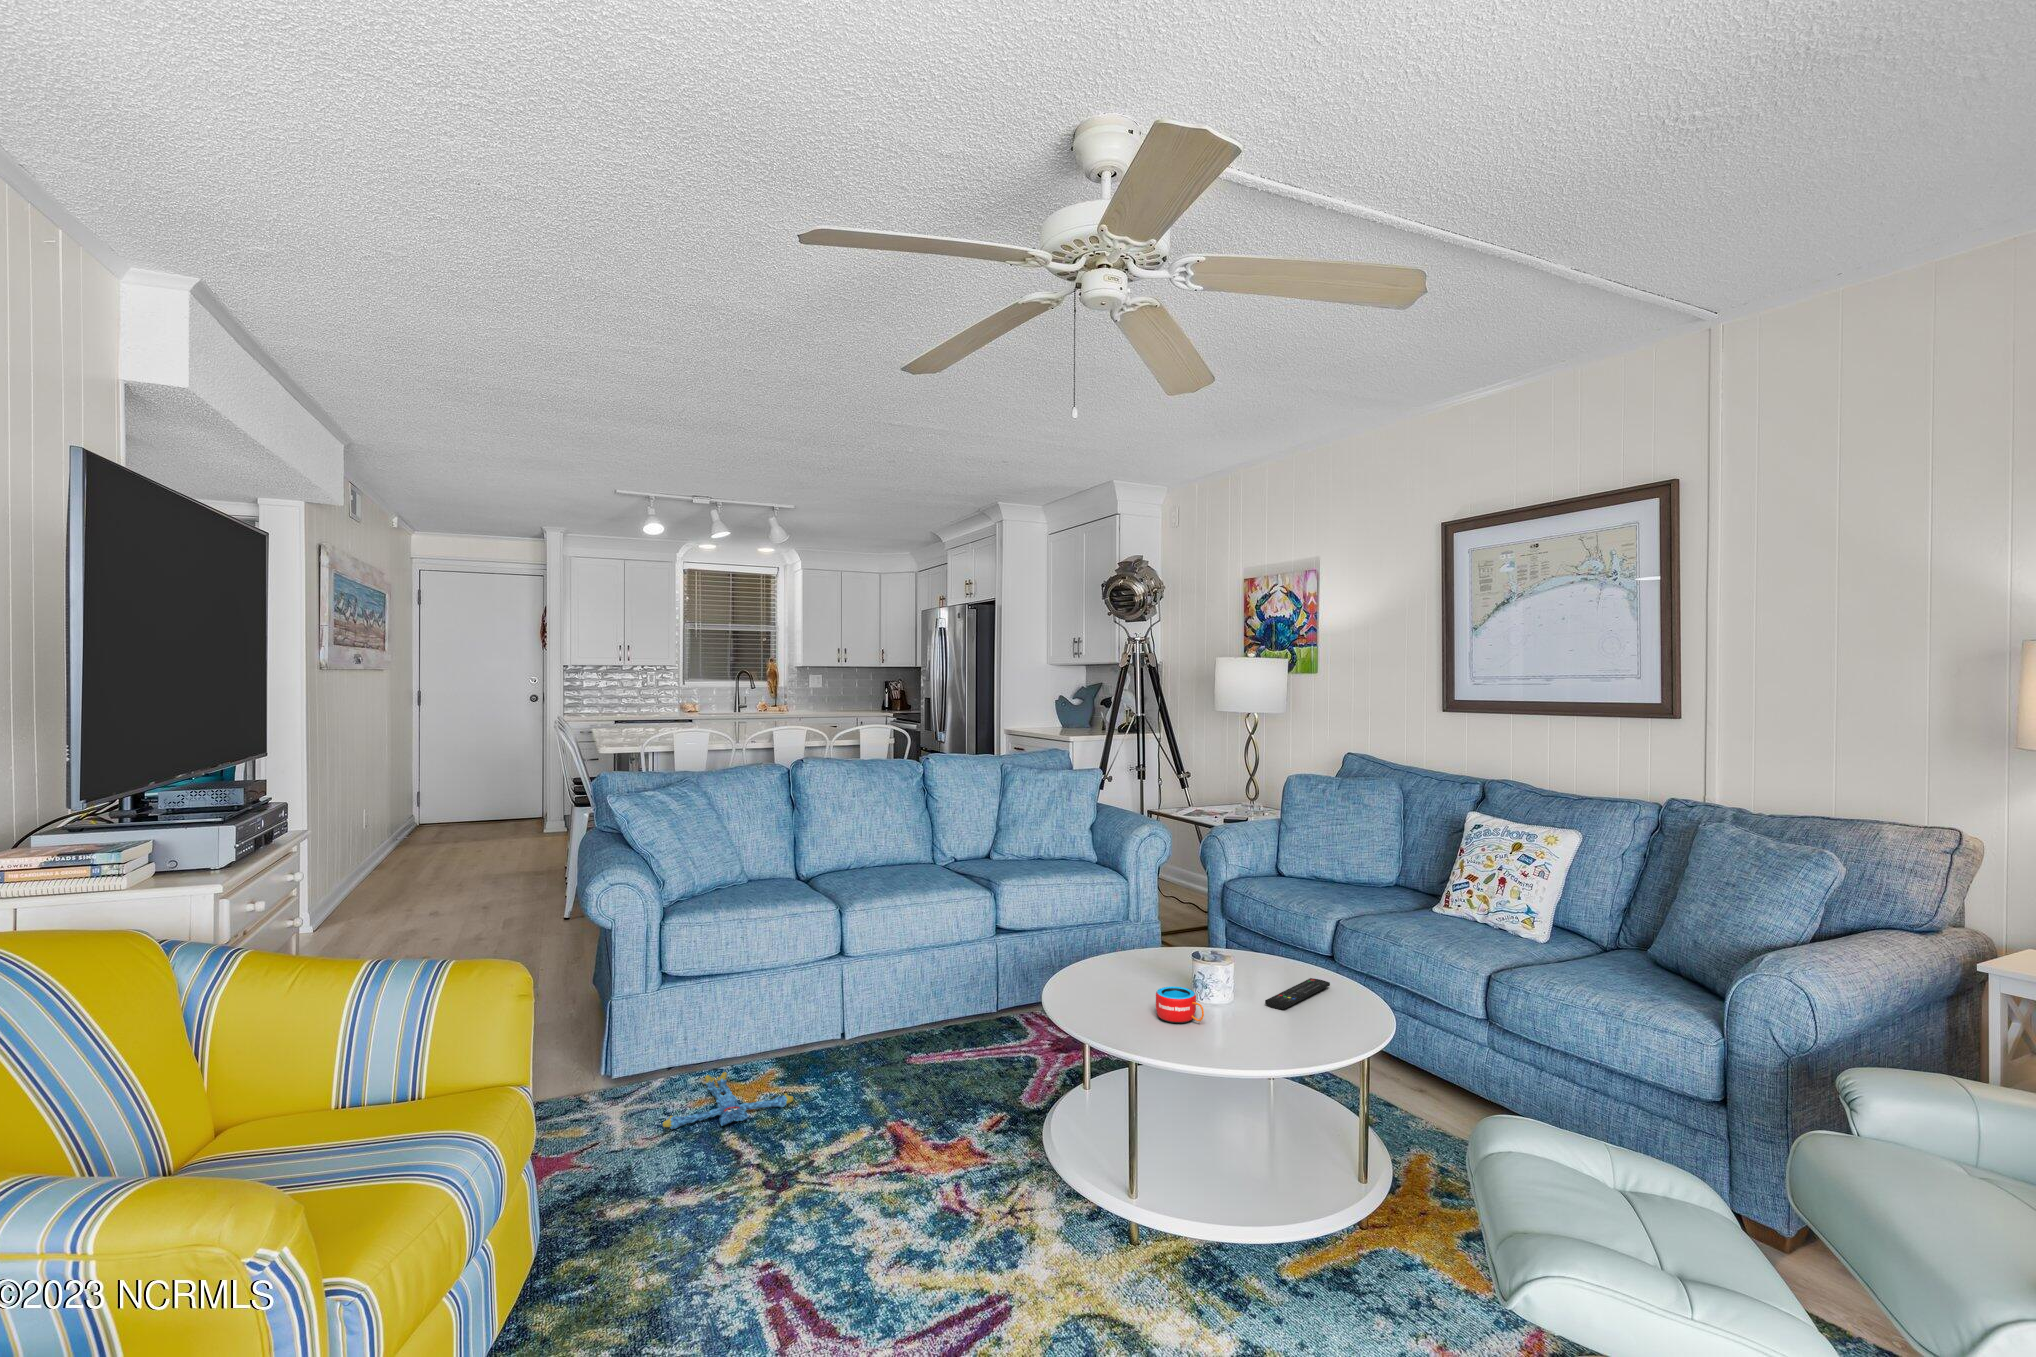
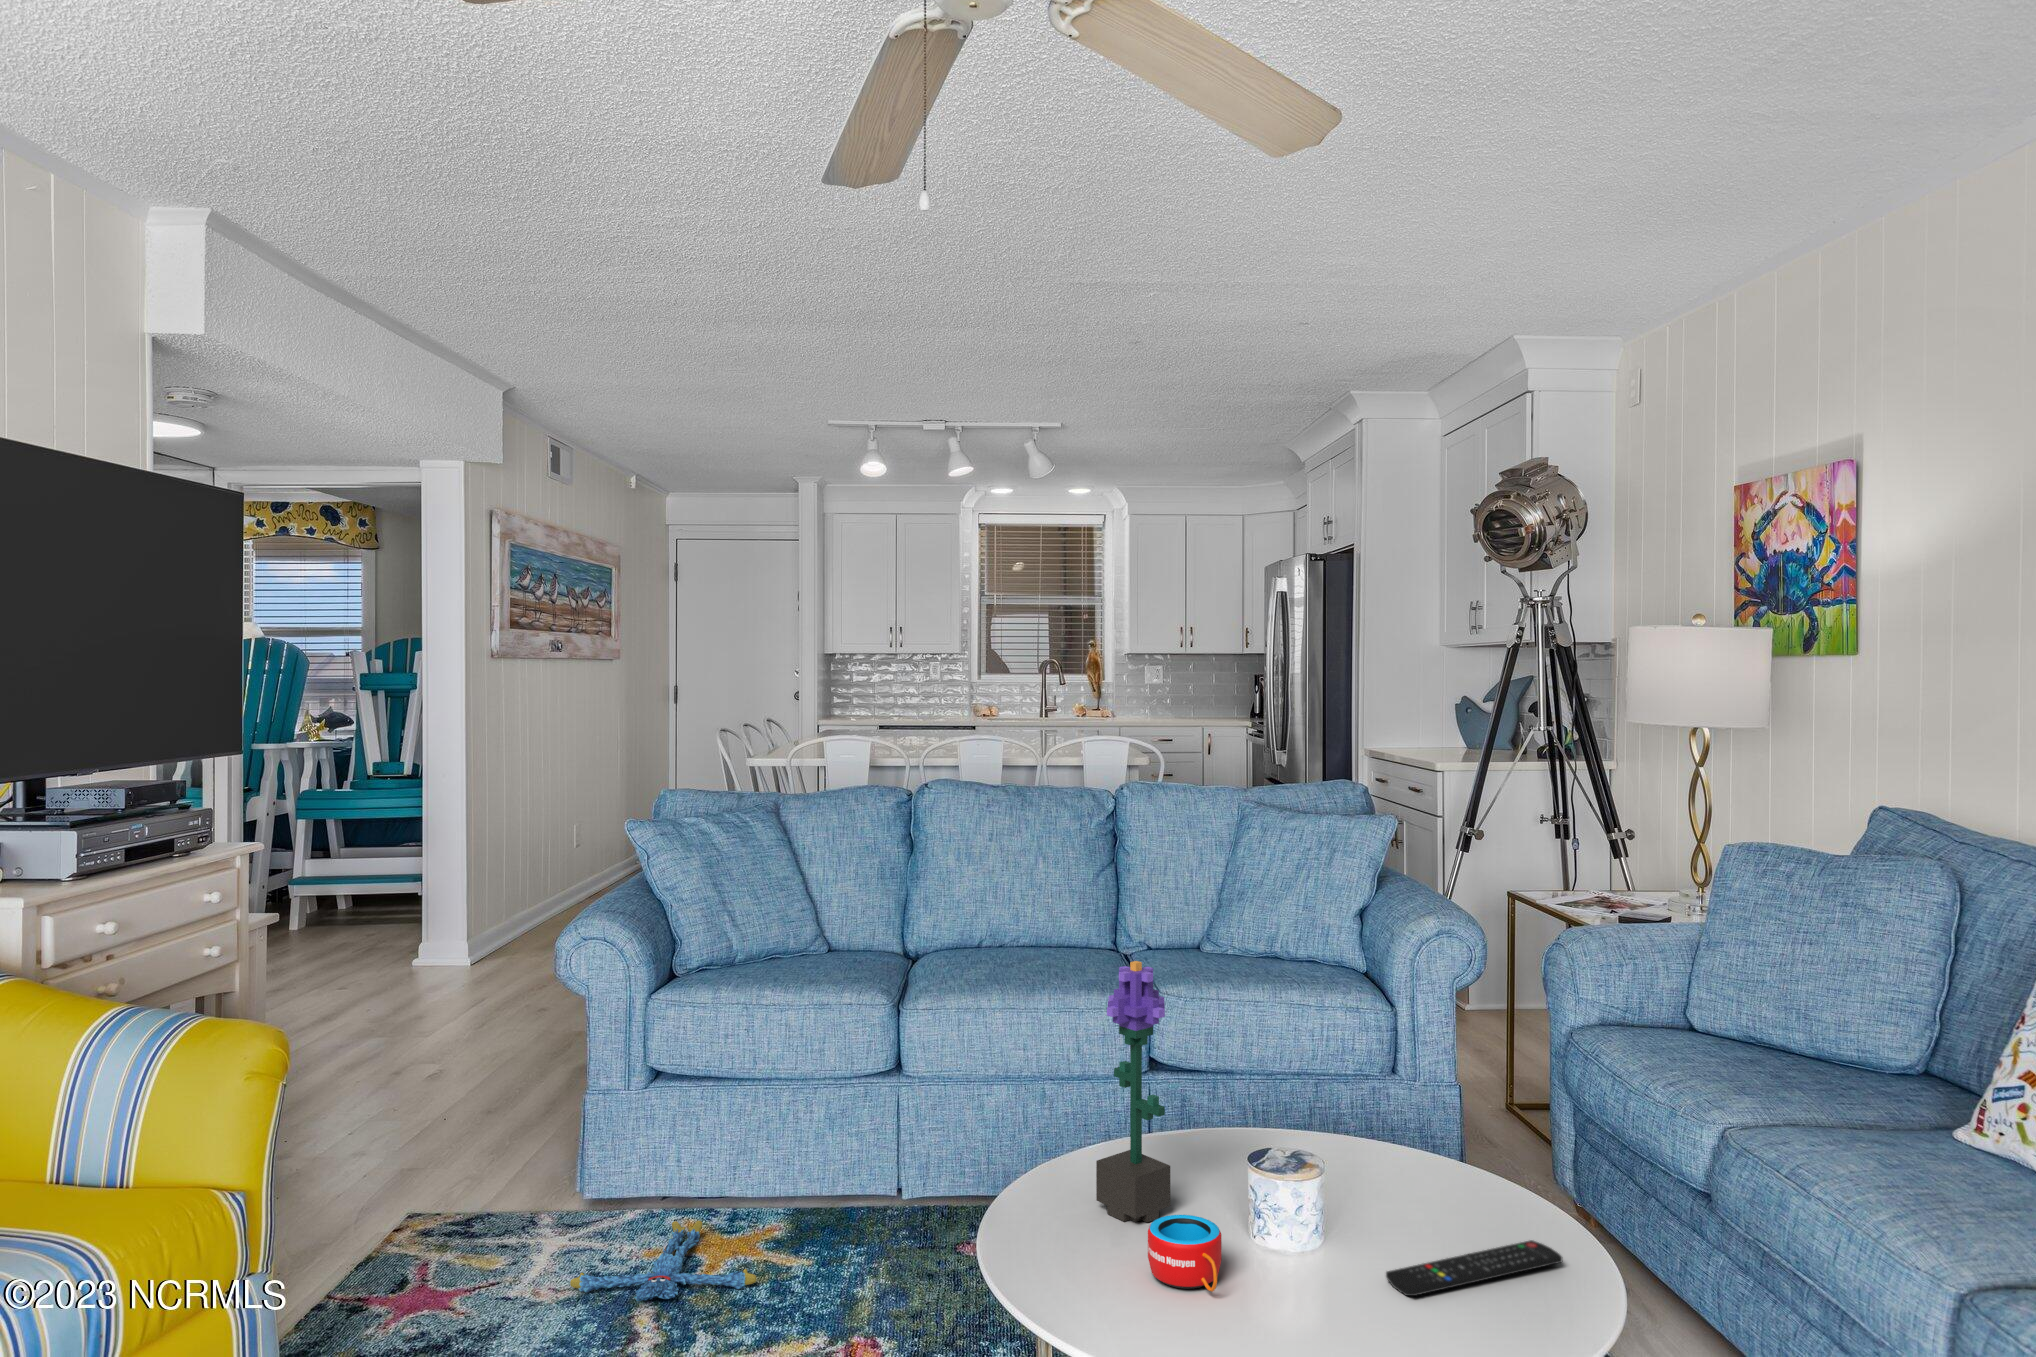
potted flower: none [1094,854,1135,1001] -> present [1096,961,1170,1222]

